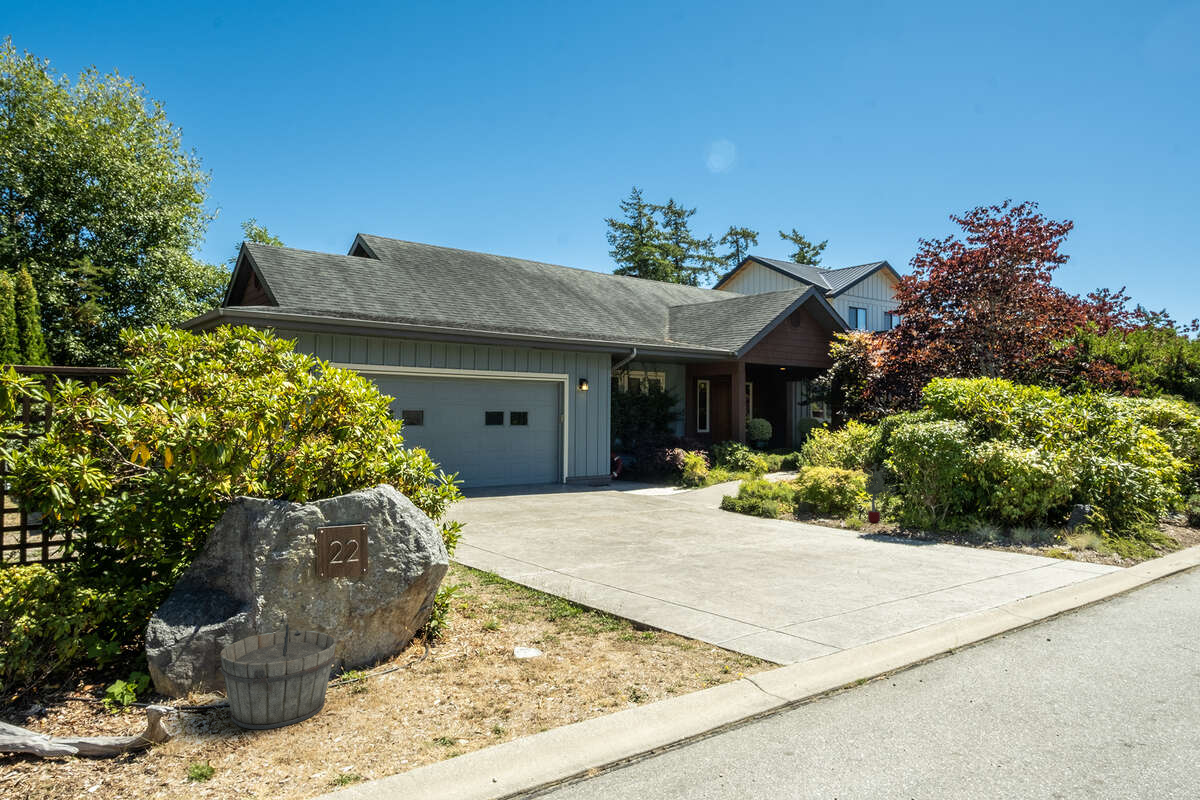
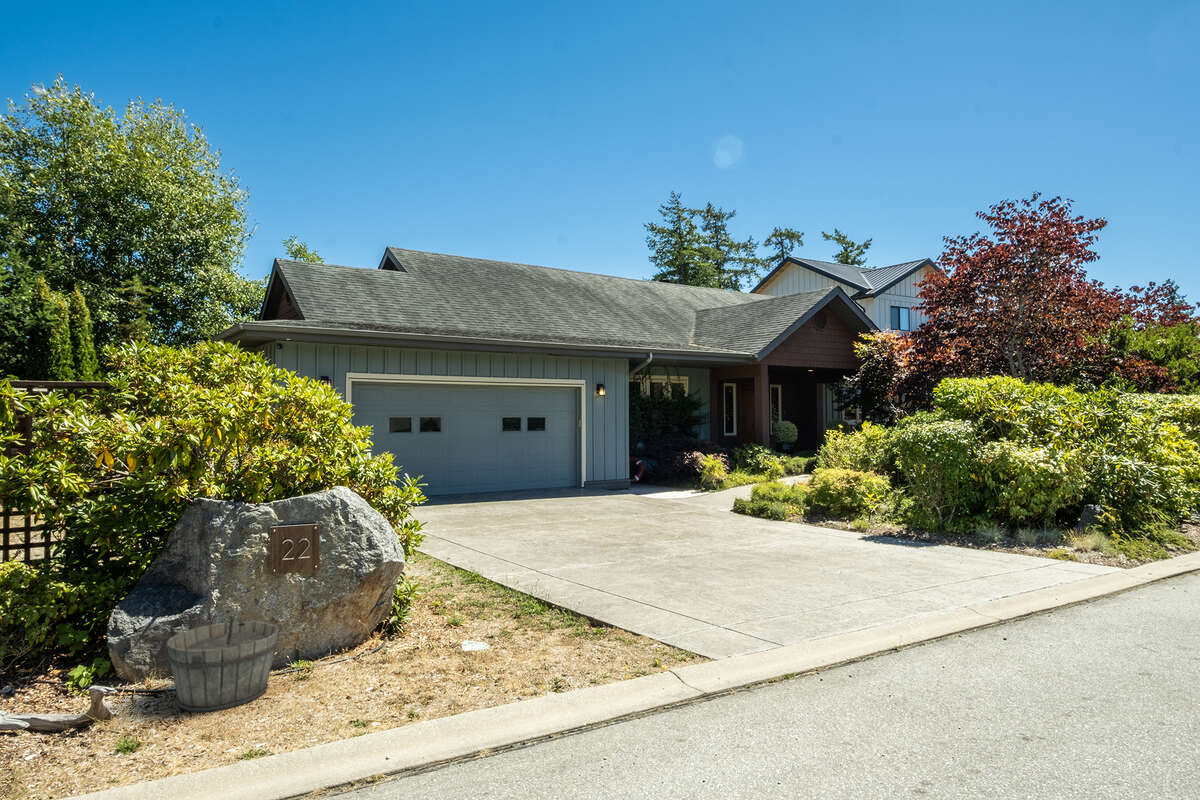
potted tree: present [864,463,896,523] -> none [868,464,904,525]

